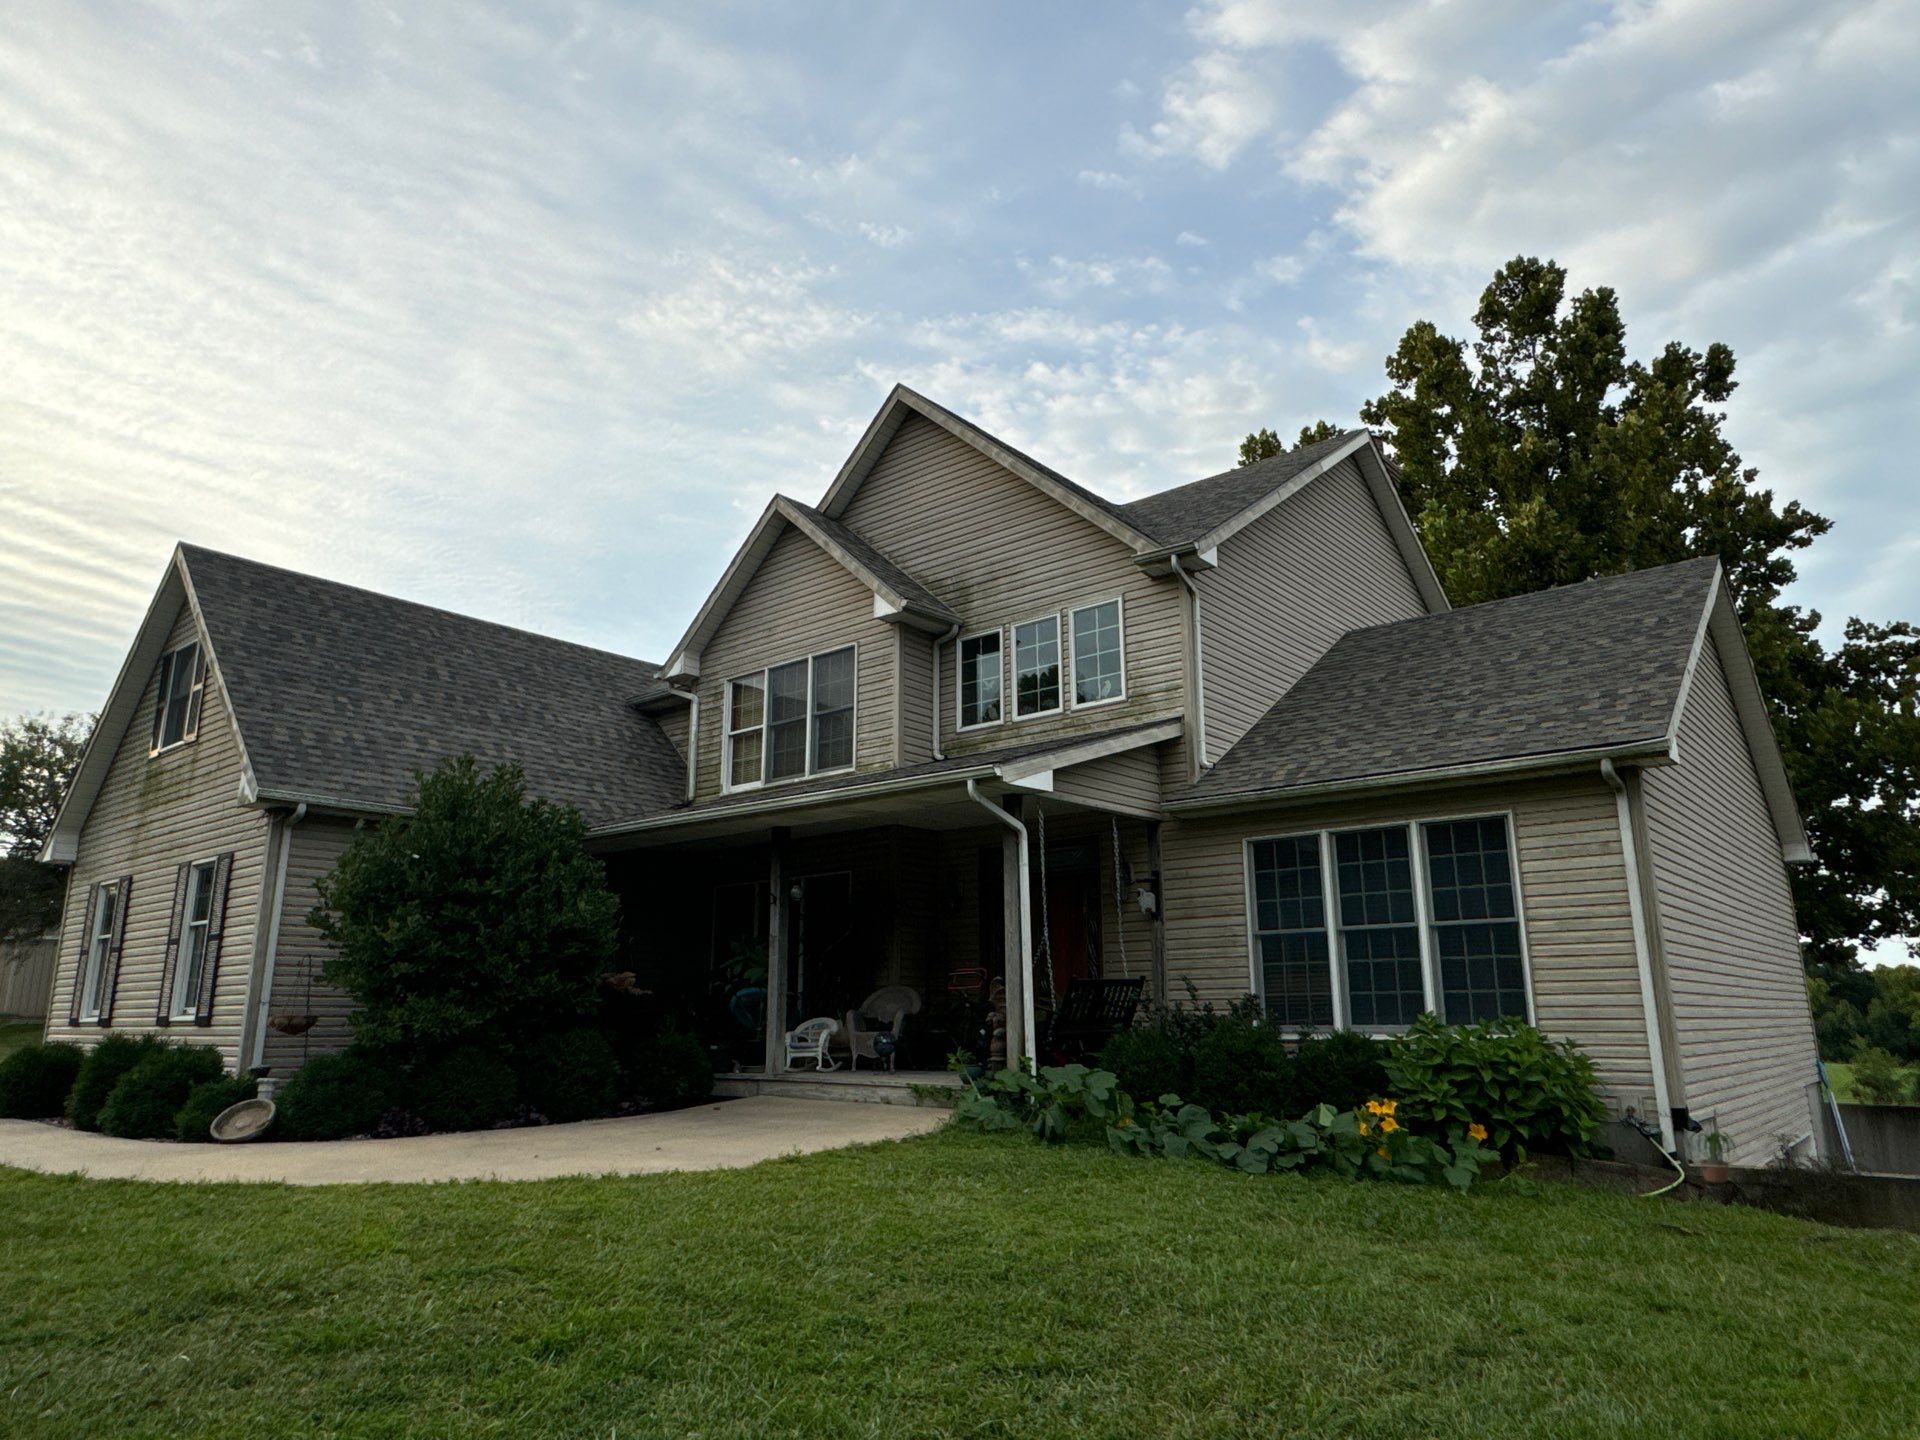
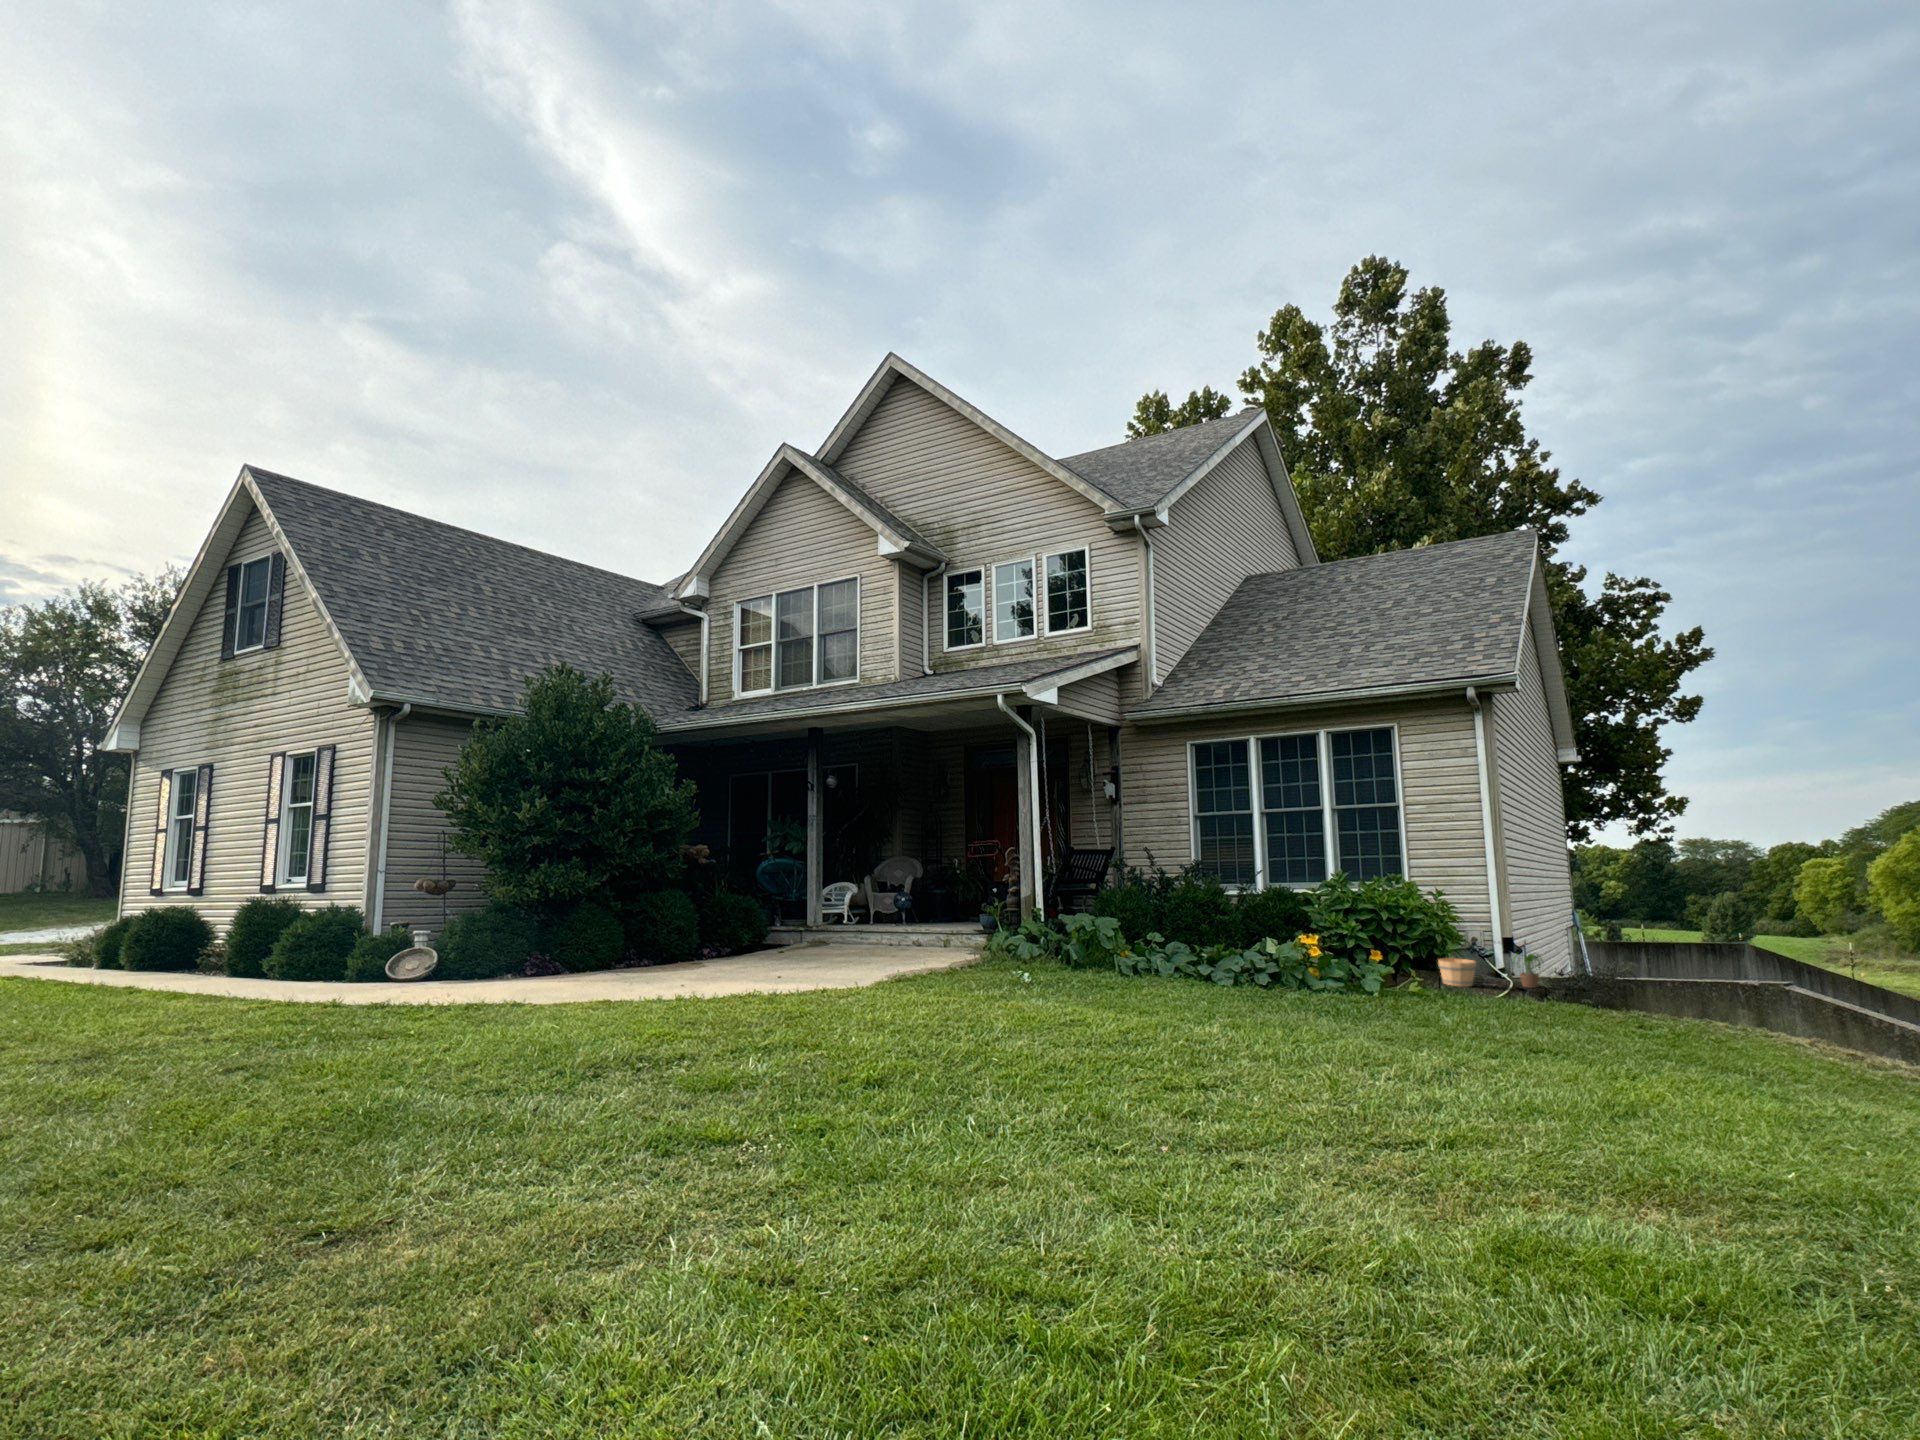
bucket: none [1572,1137,1630,1179] -> present [1438,958,1476,987]

